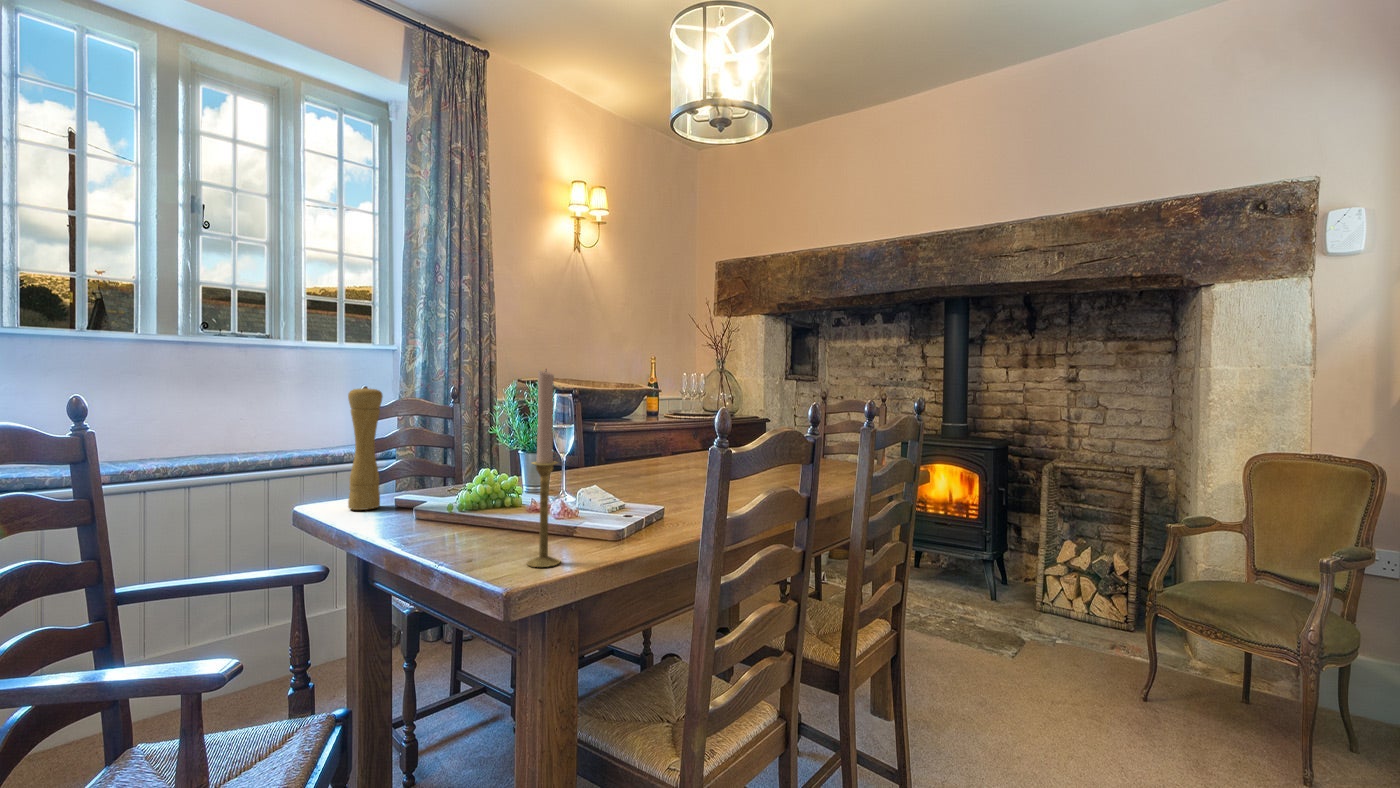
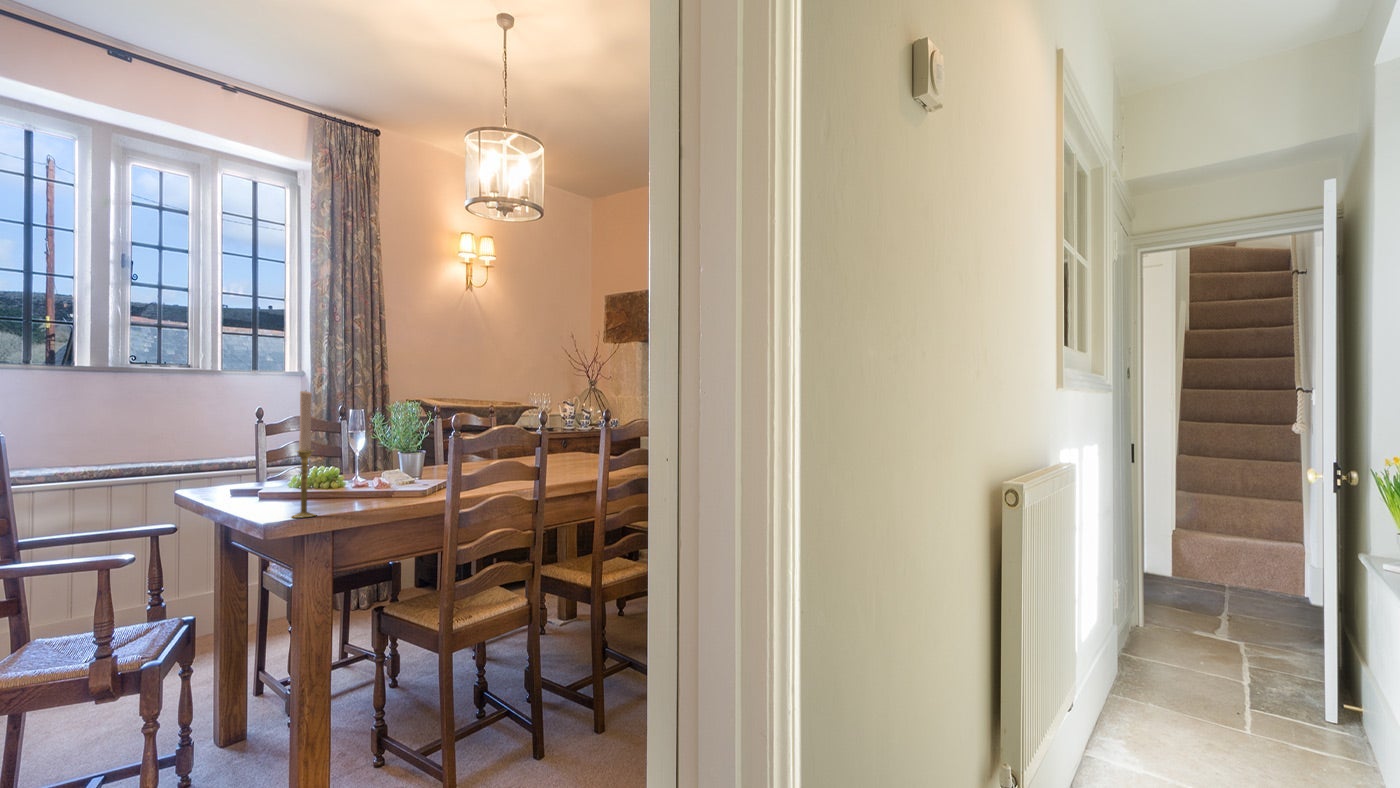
pepper mill: present [348,386,383,510] -> none [206,404,235,493]

